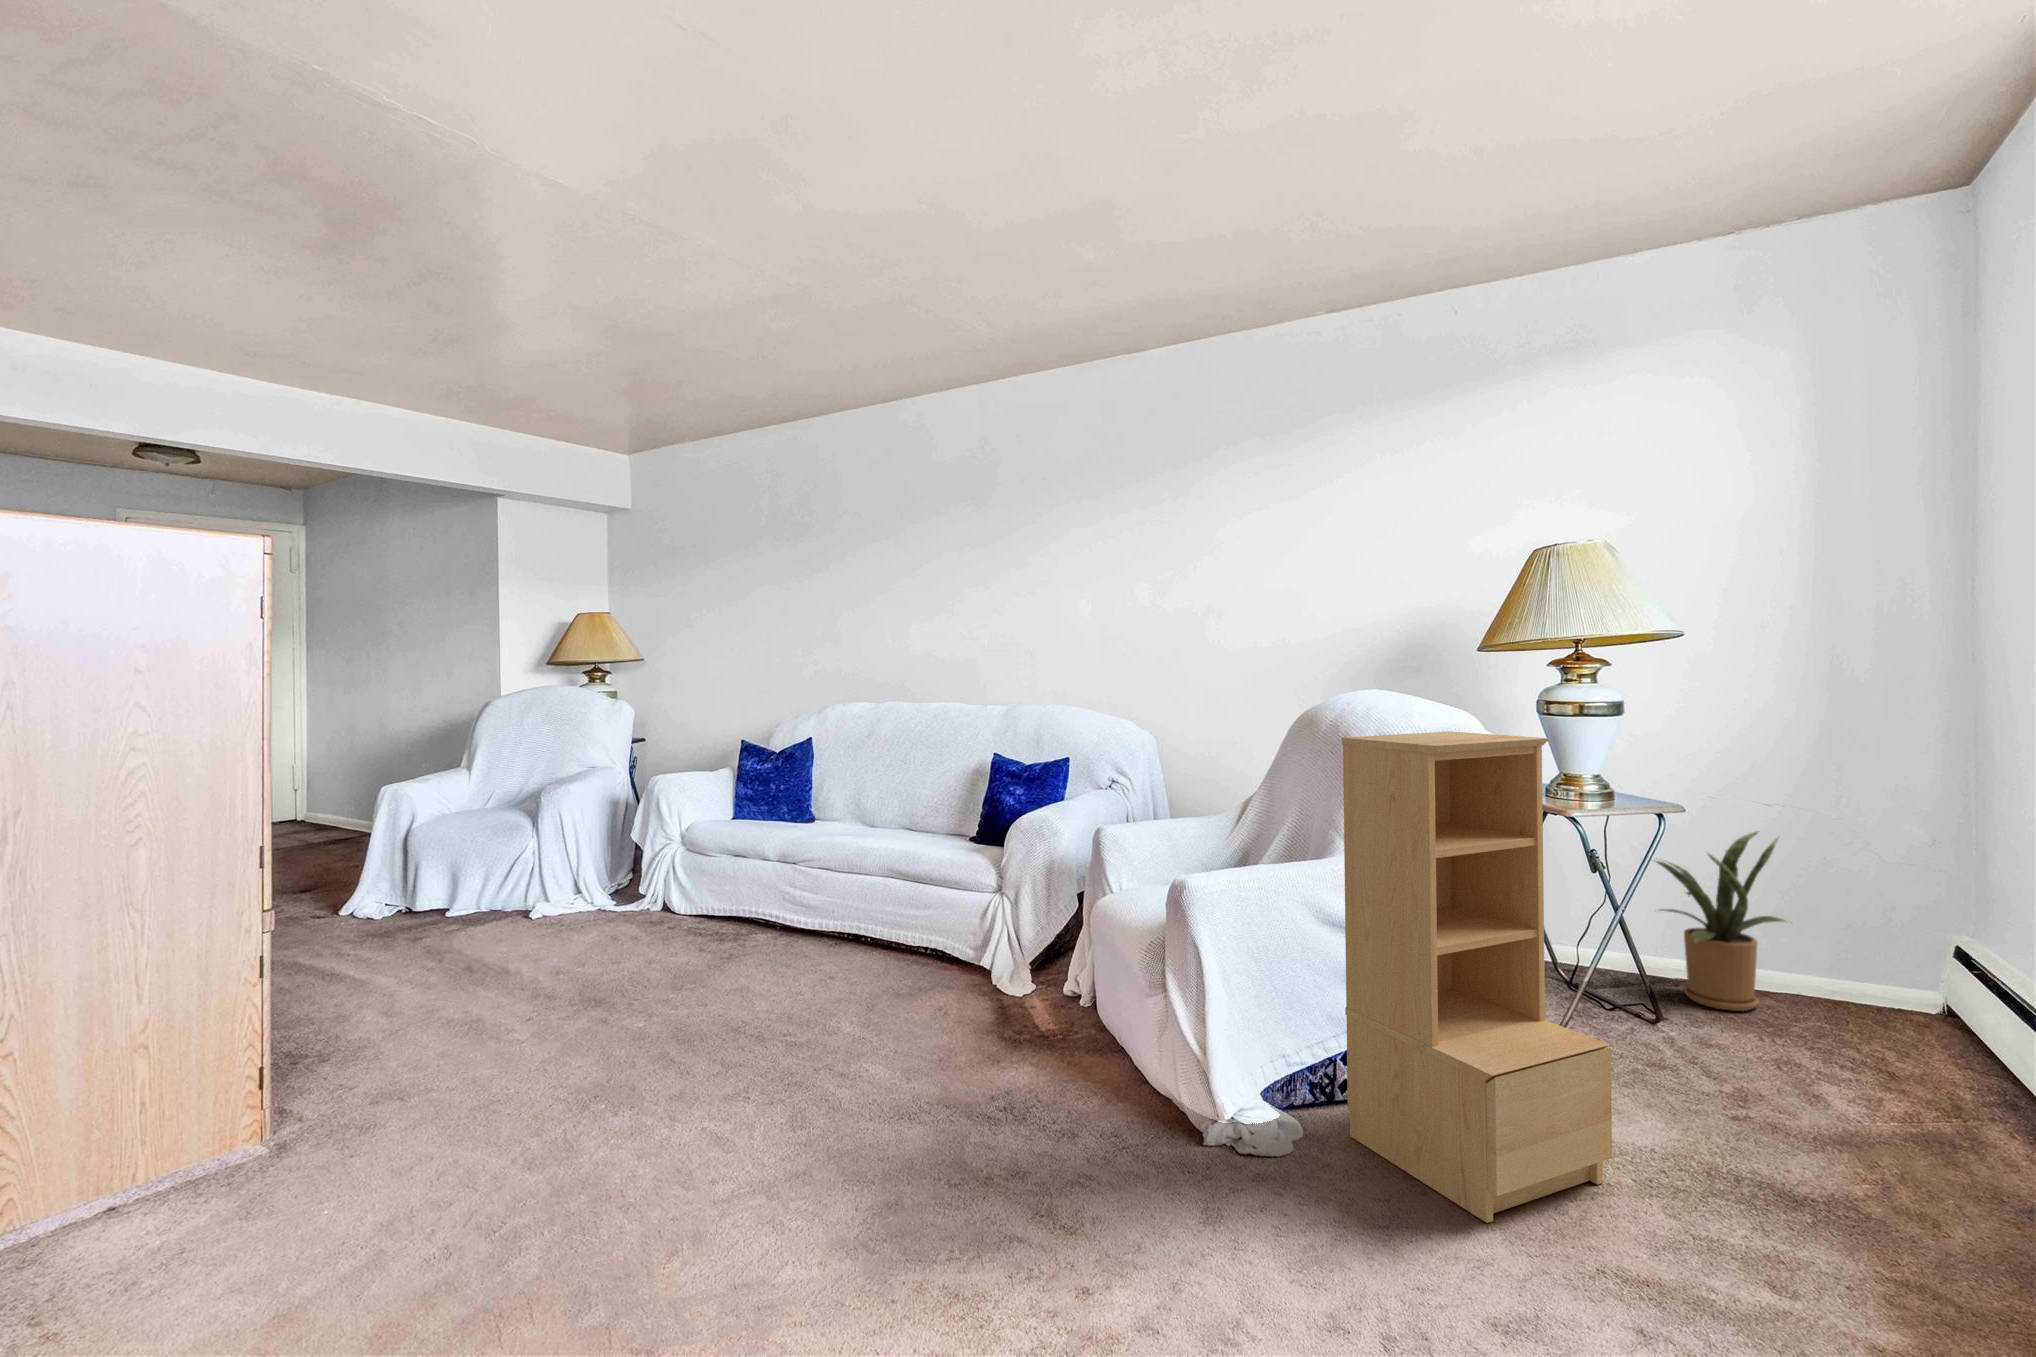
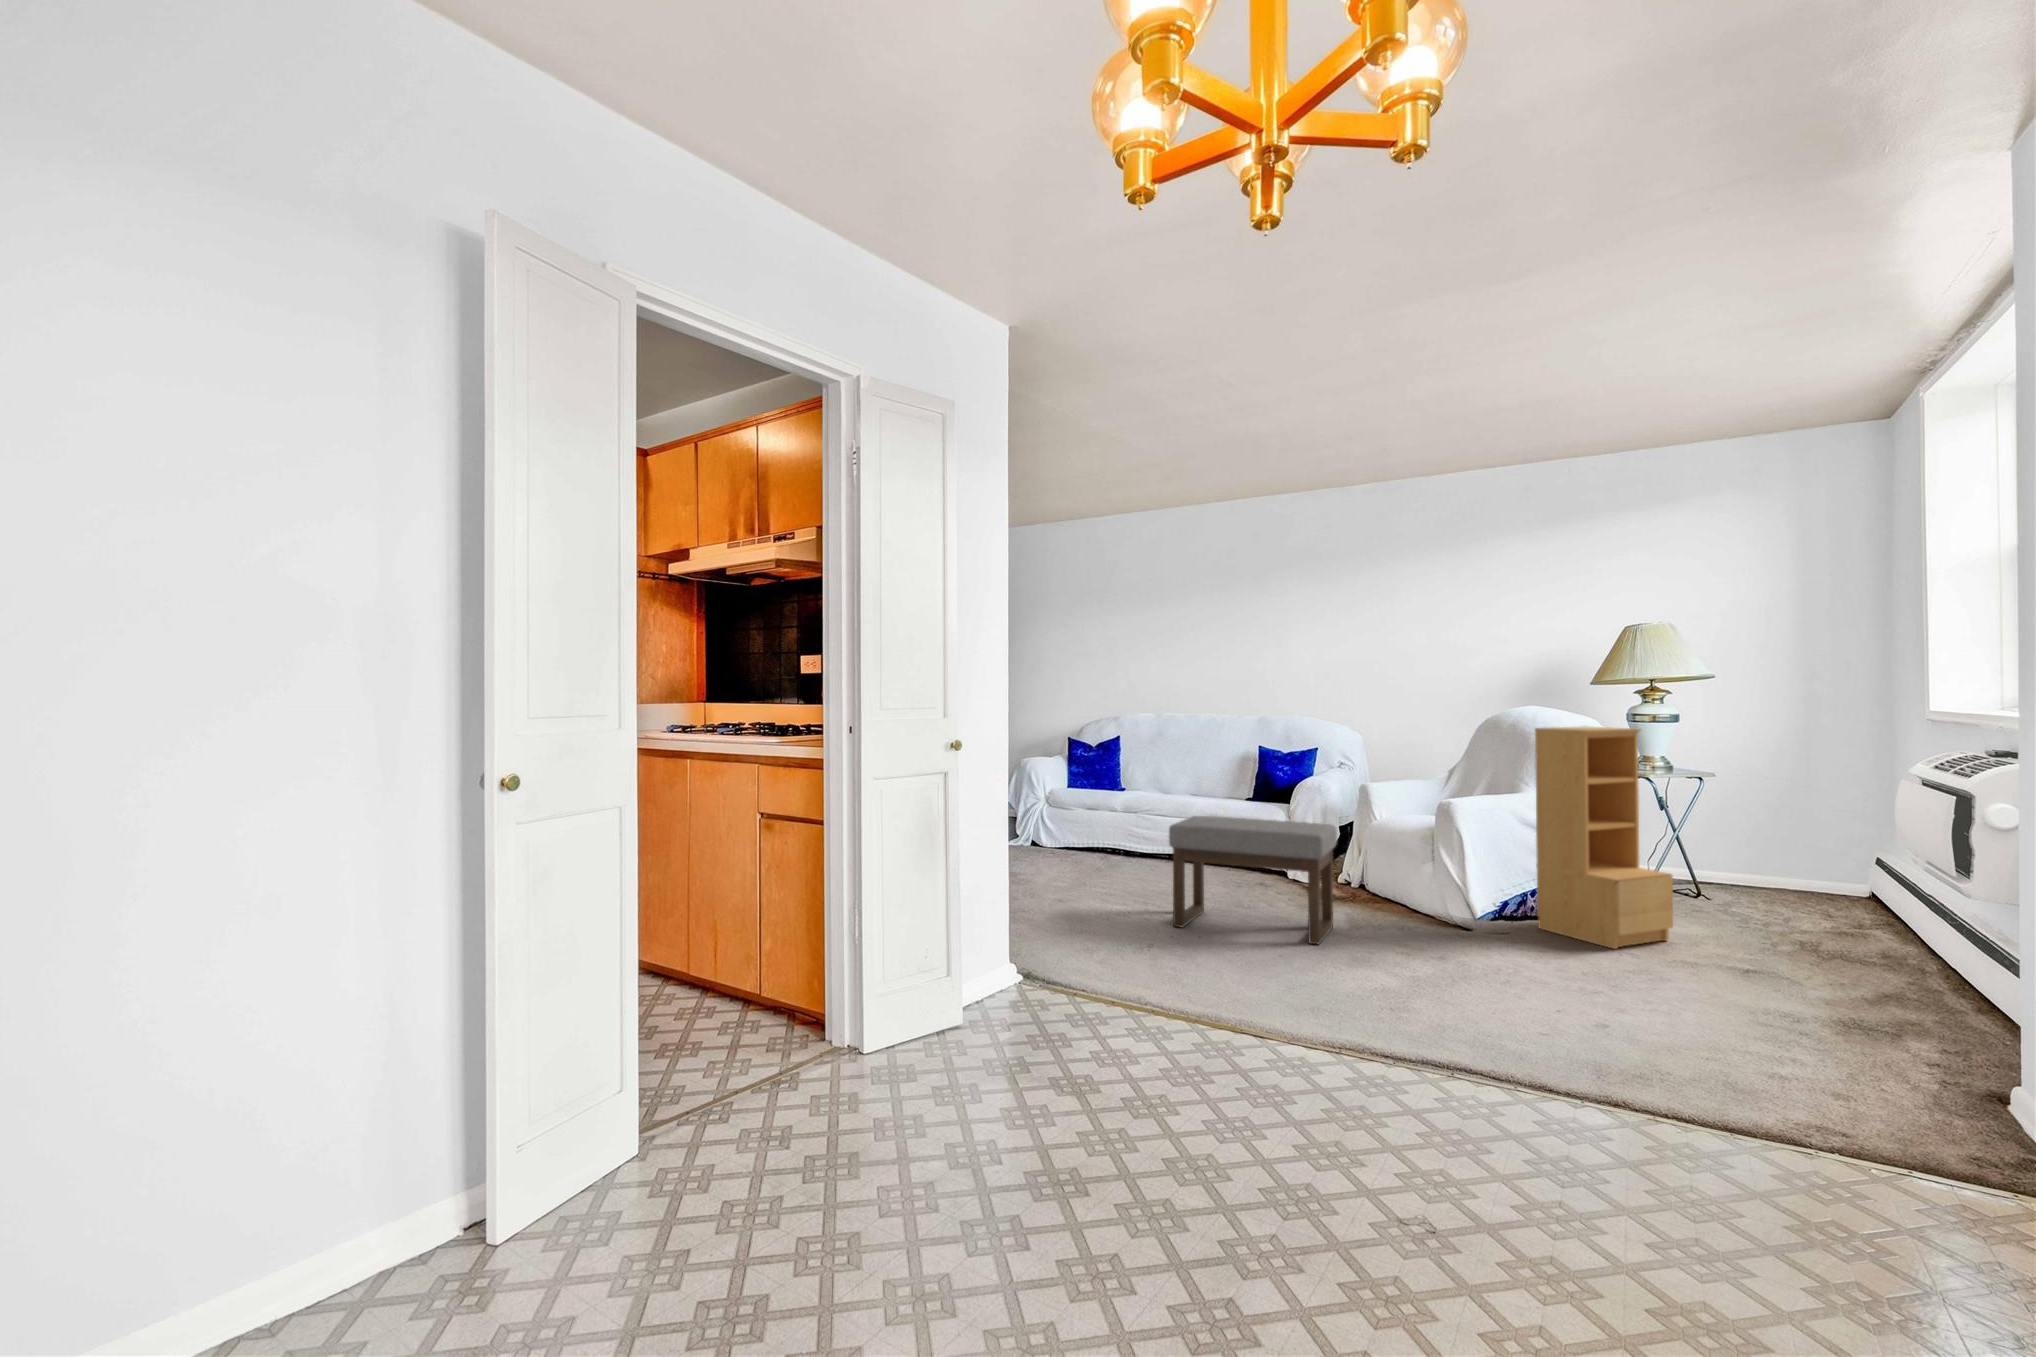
house plant: present [1654,832,1784,1011] -> none [1688,792,1782,894]
ottoman: none [618,907,952,1218] -> present [1169,816,1337,944]

